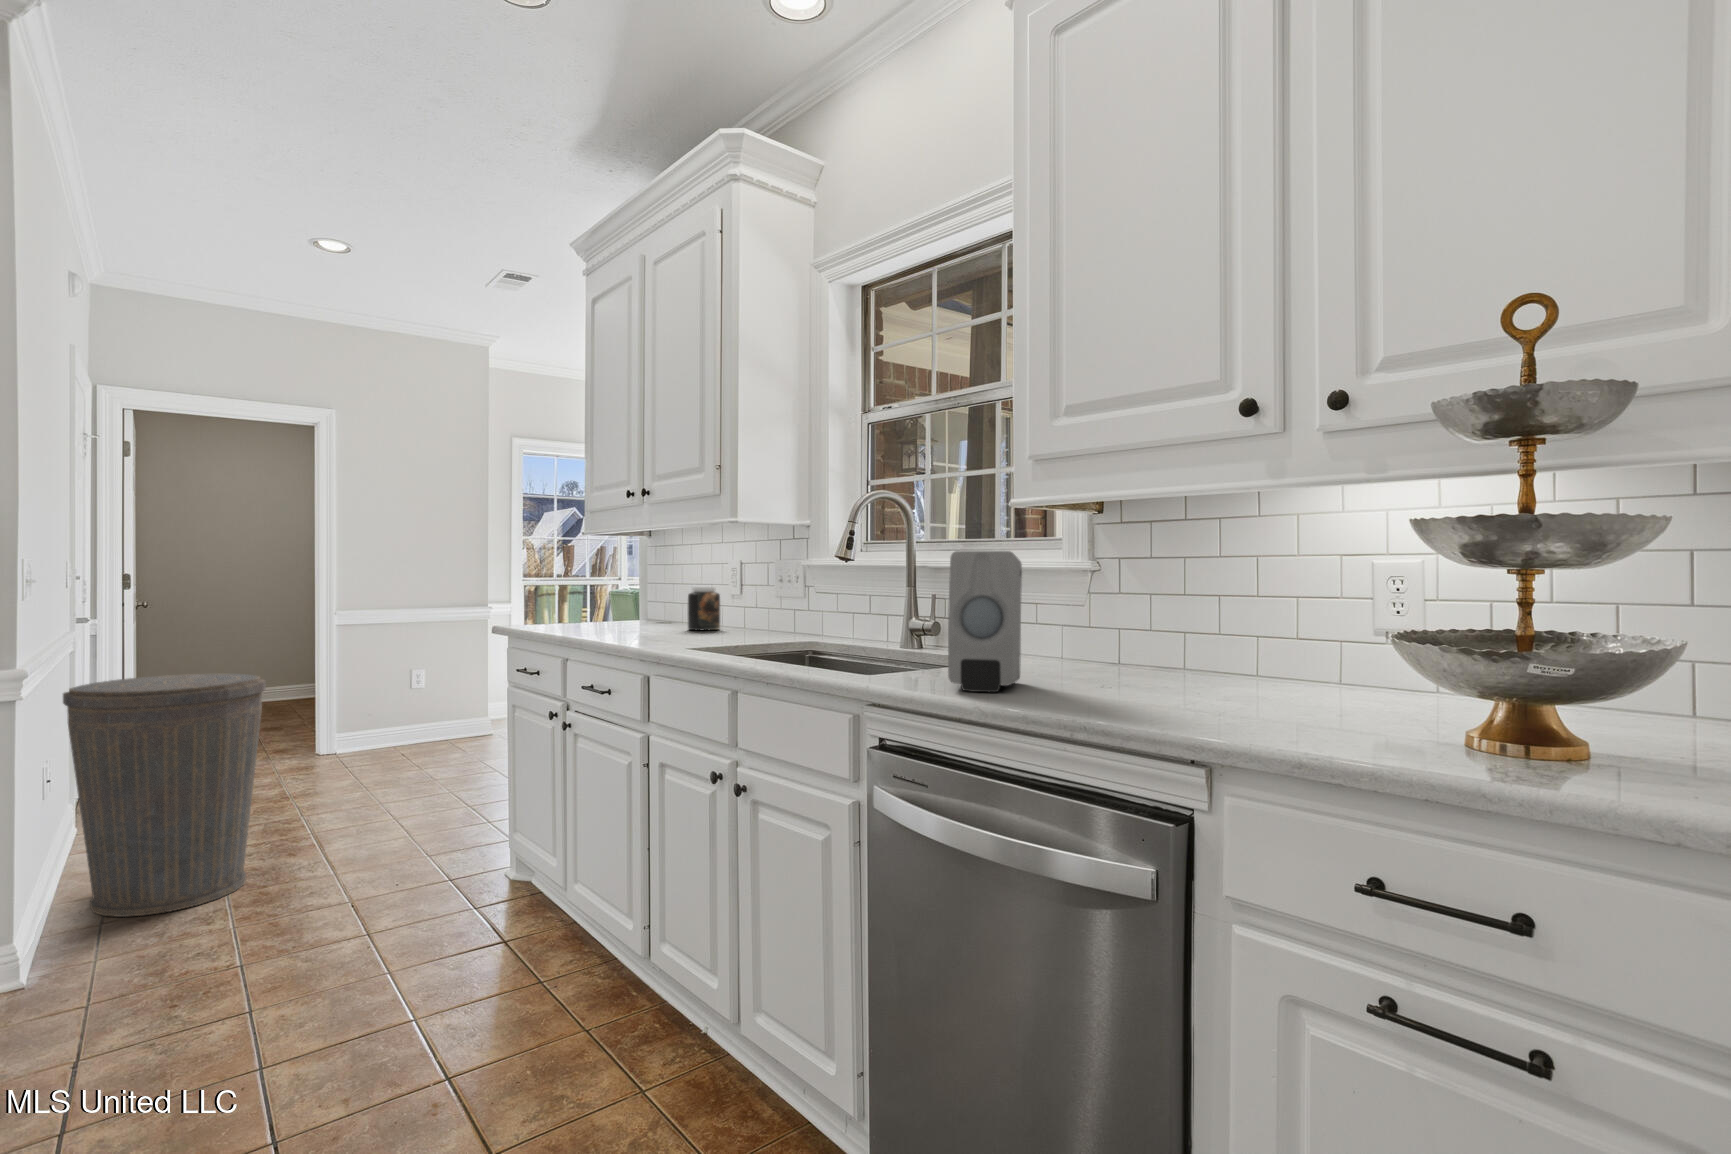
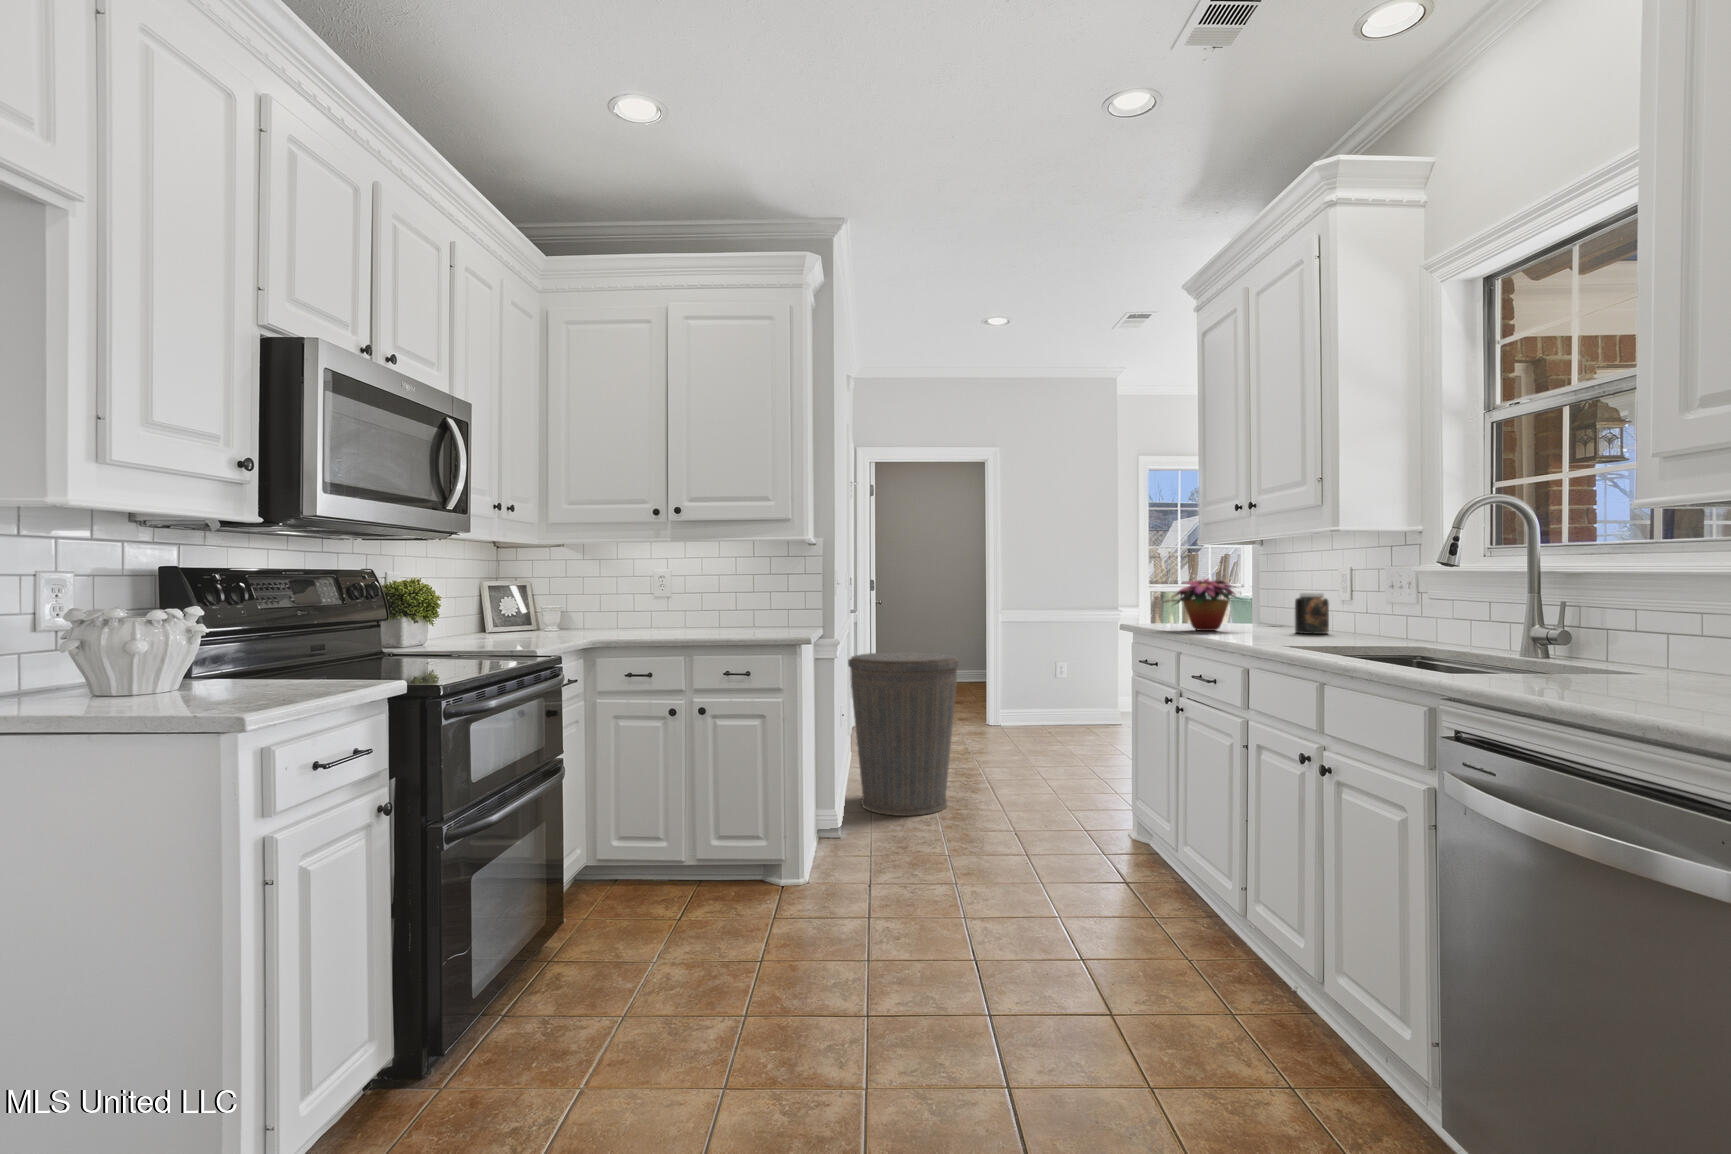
soap dispenser: present [948,551,1022,692] -> none [1526,556,1632,695]
flower arrangement: none [547,572,640,631] -> present [1172,579,1242,631]

